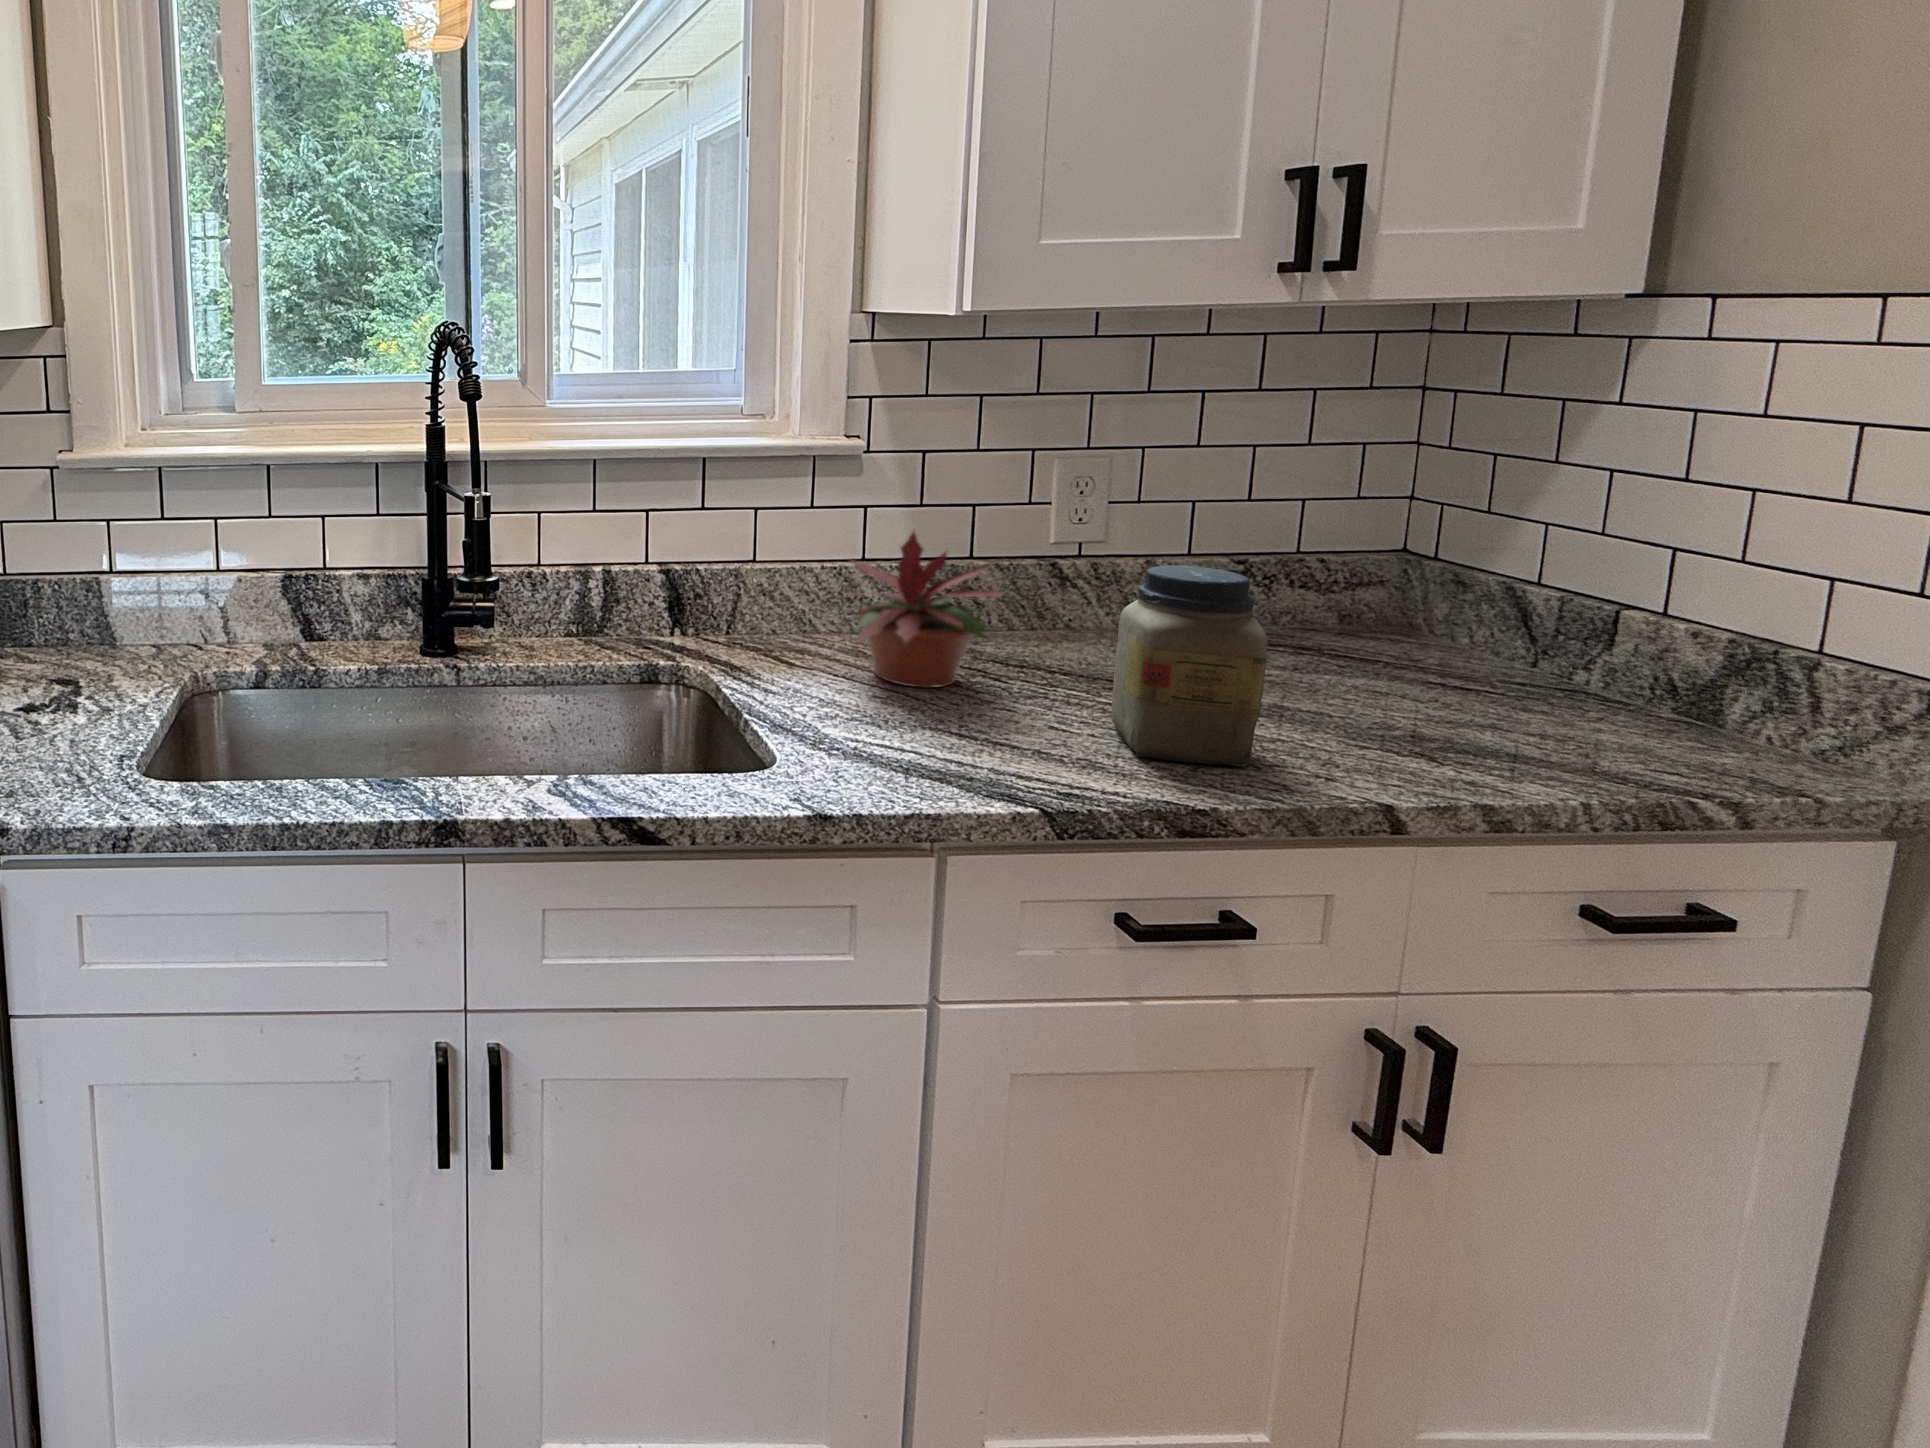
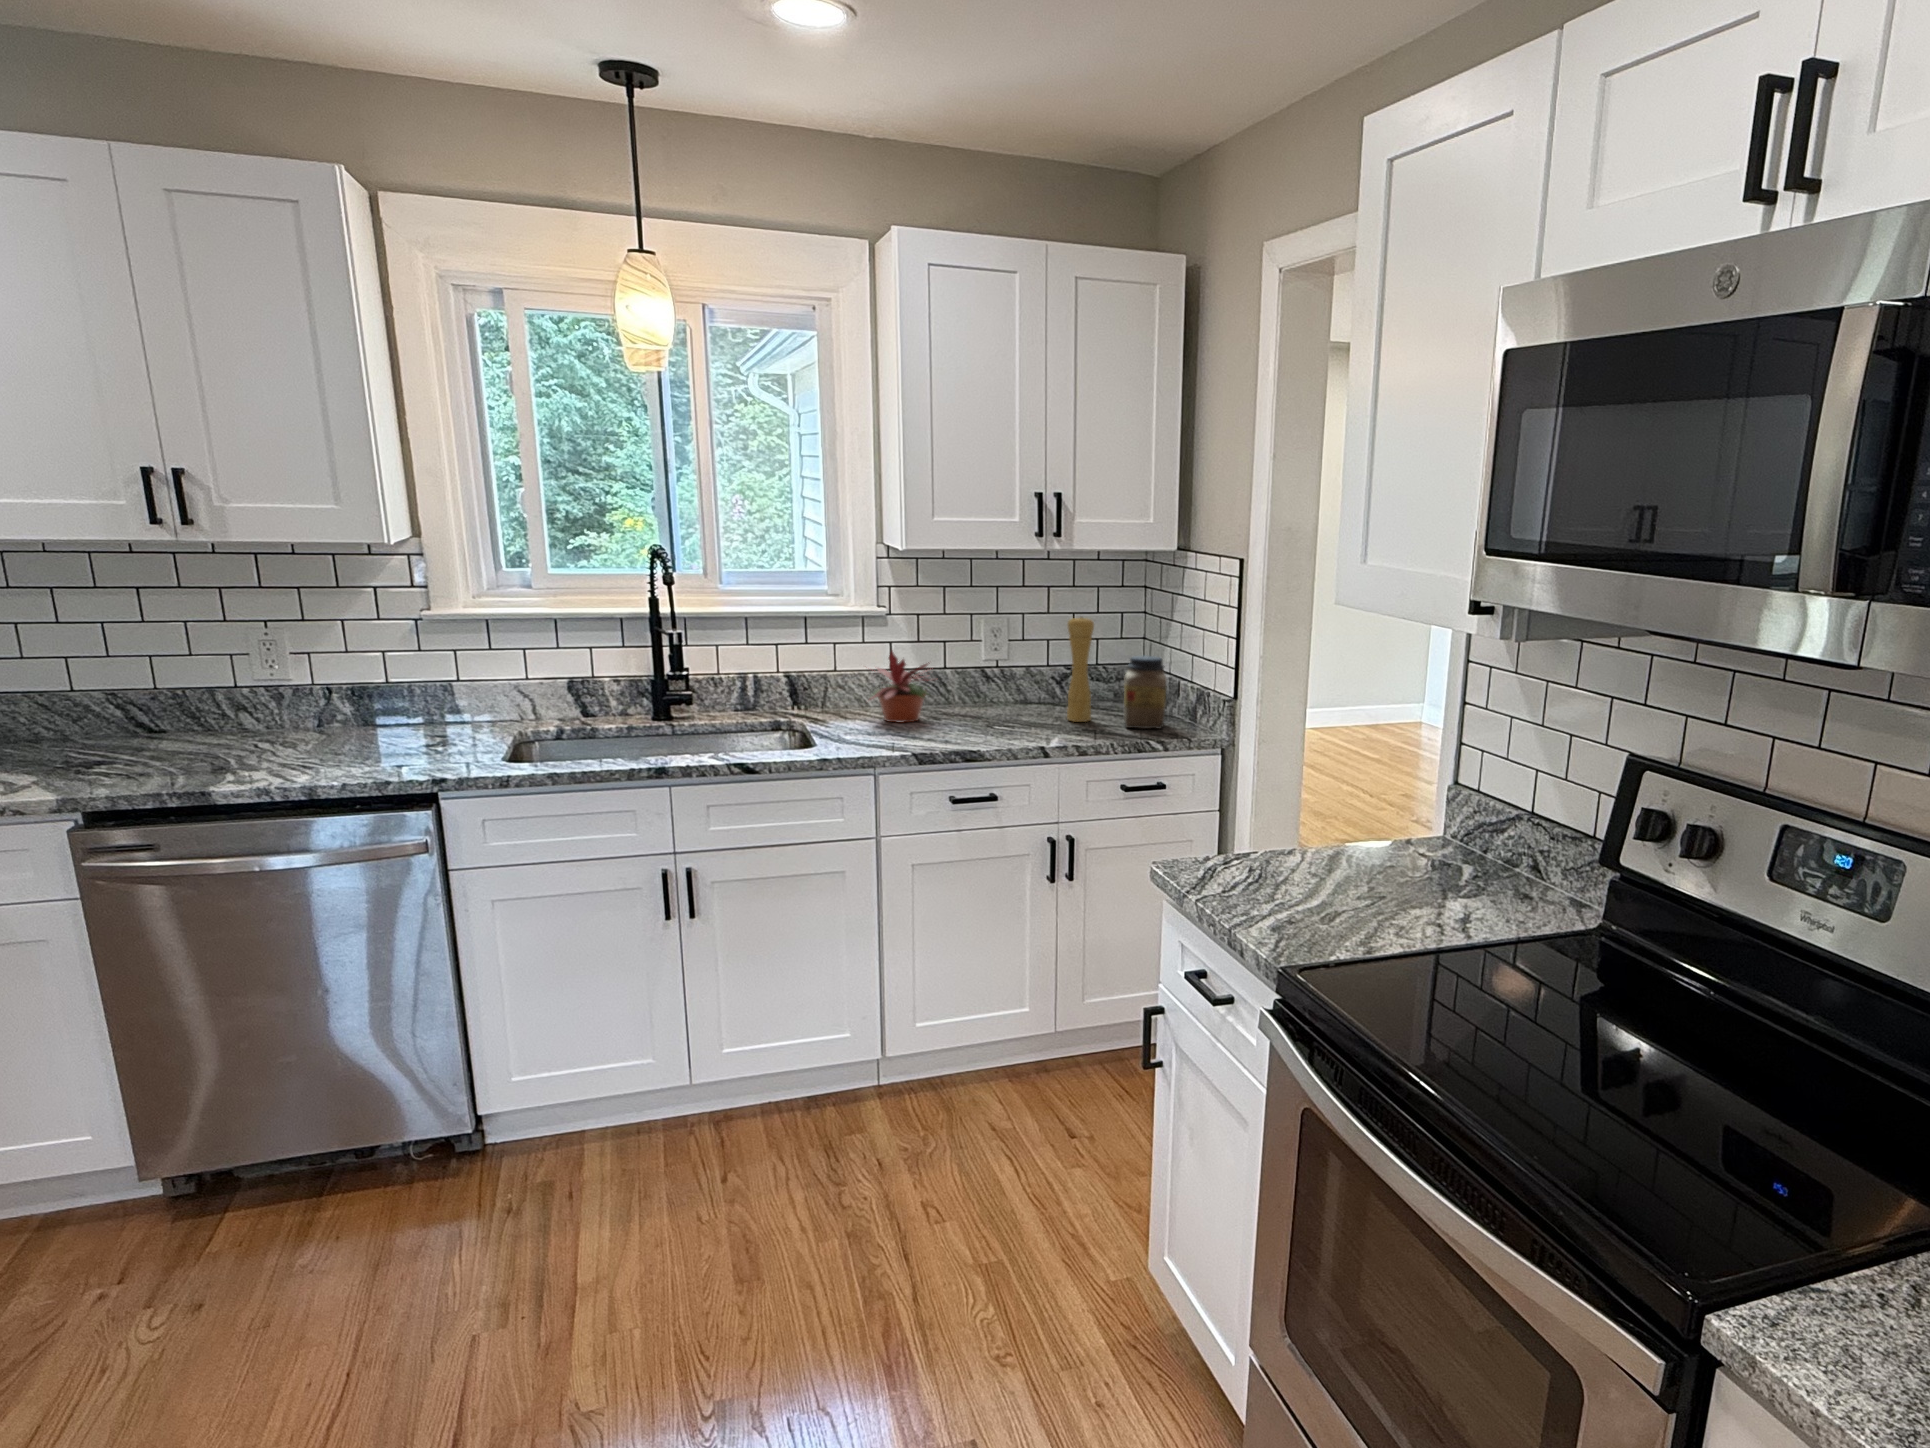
pepper mill: none [1333,457,1447,712] -> present [1067,617,1094,722]
jar: present [1112,565,1268,766] -> present [1124,656,1167,729]

